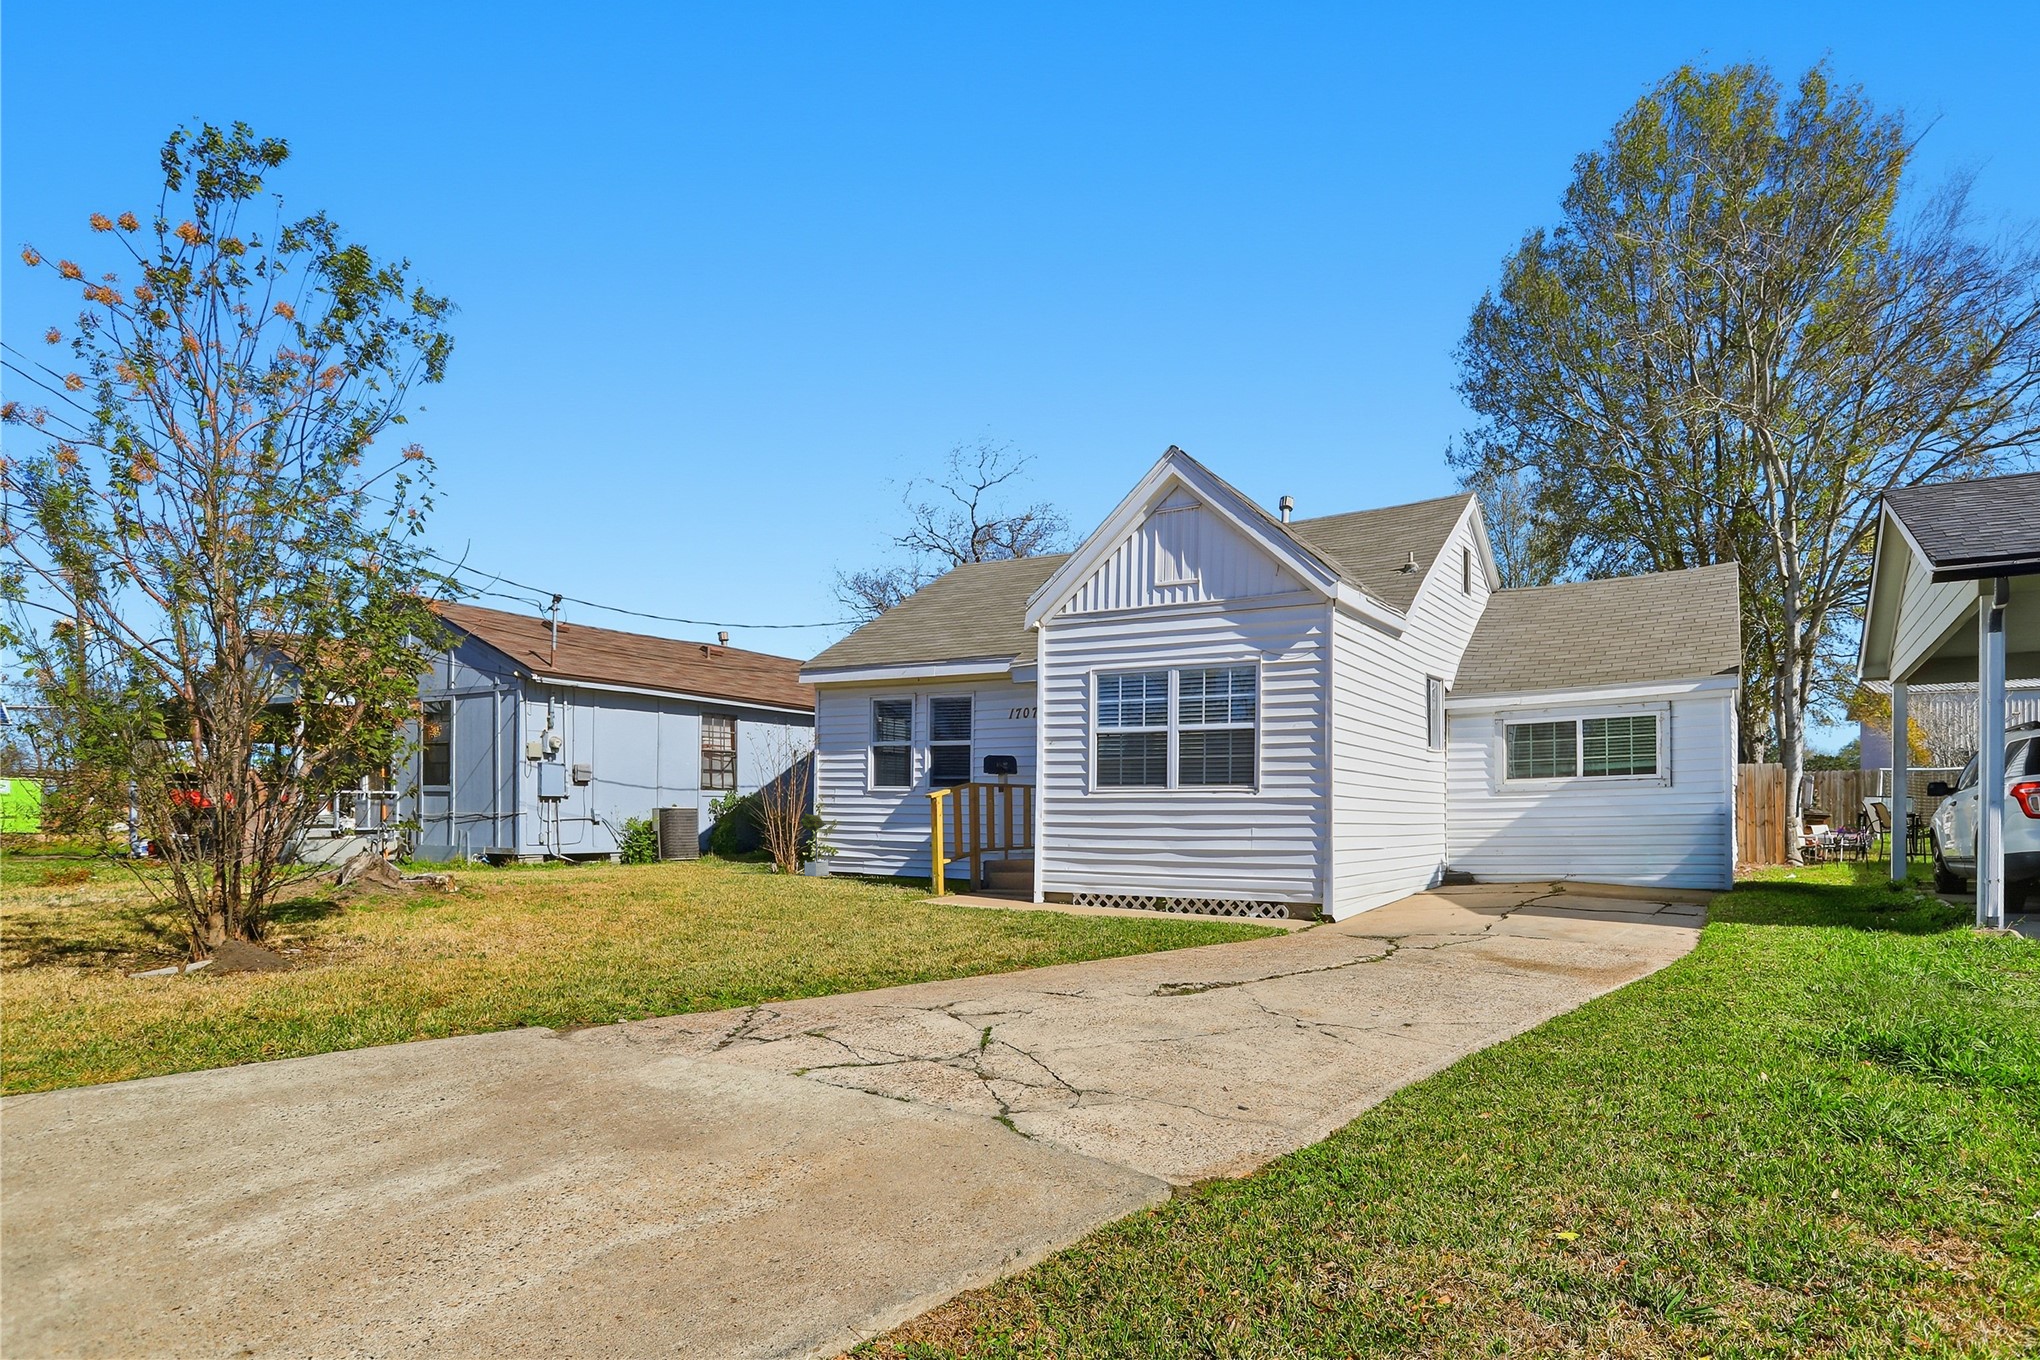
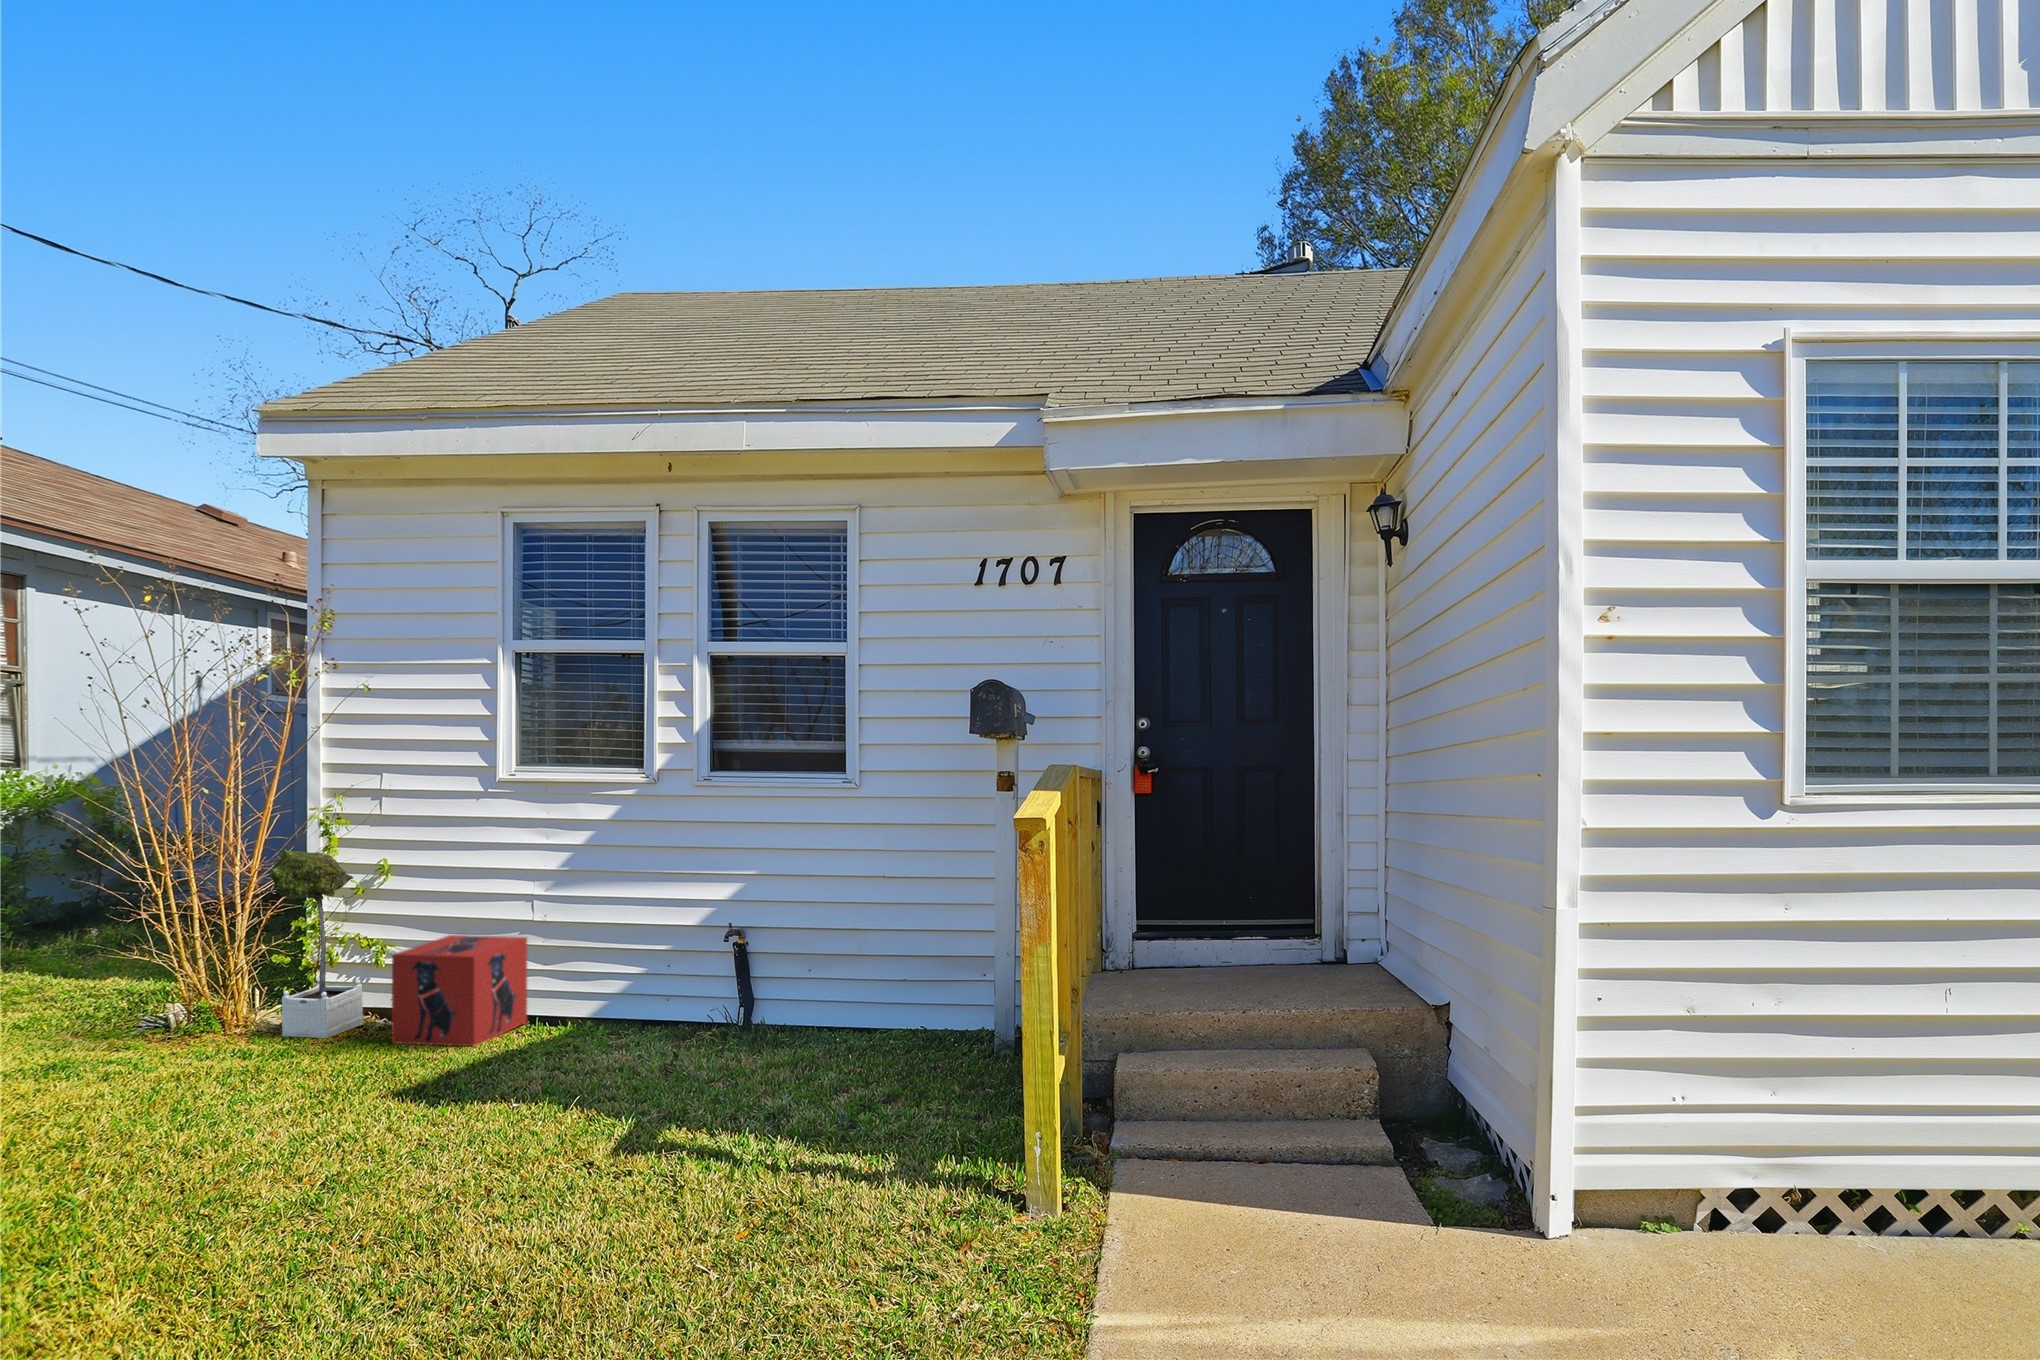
storage box: none [833,846,876,880] -> present [392,935,527,1046]

